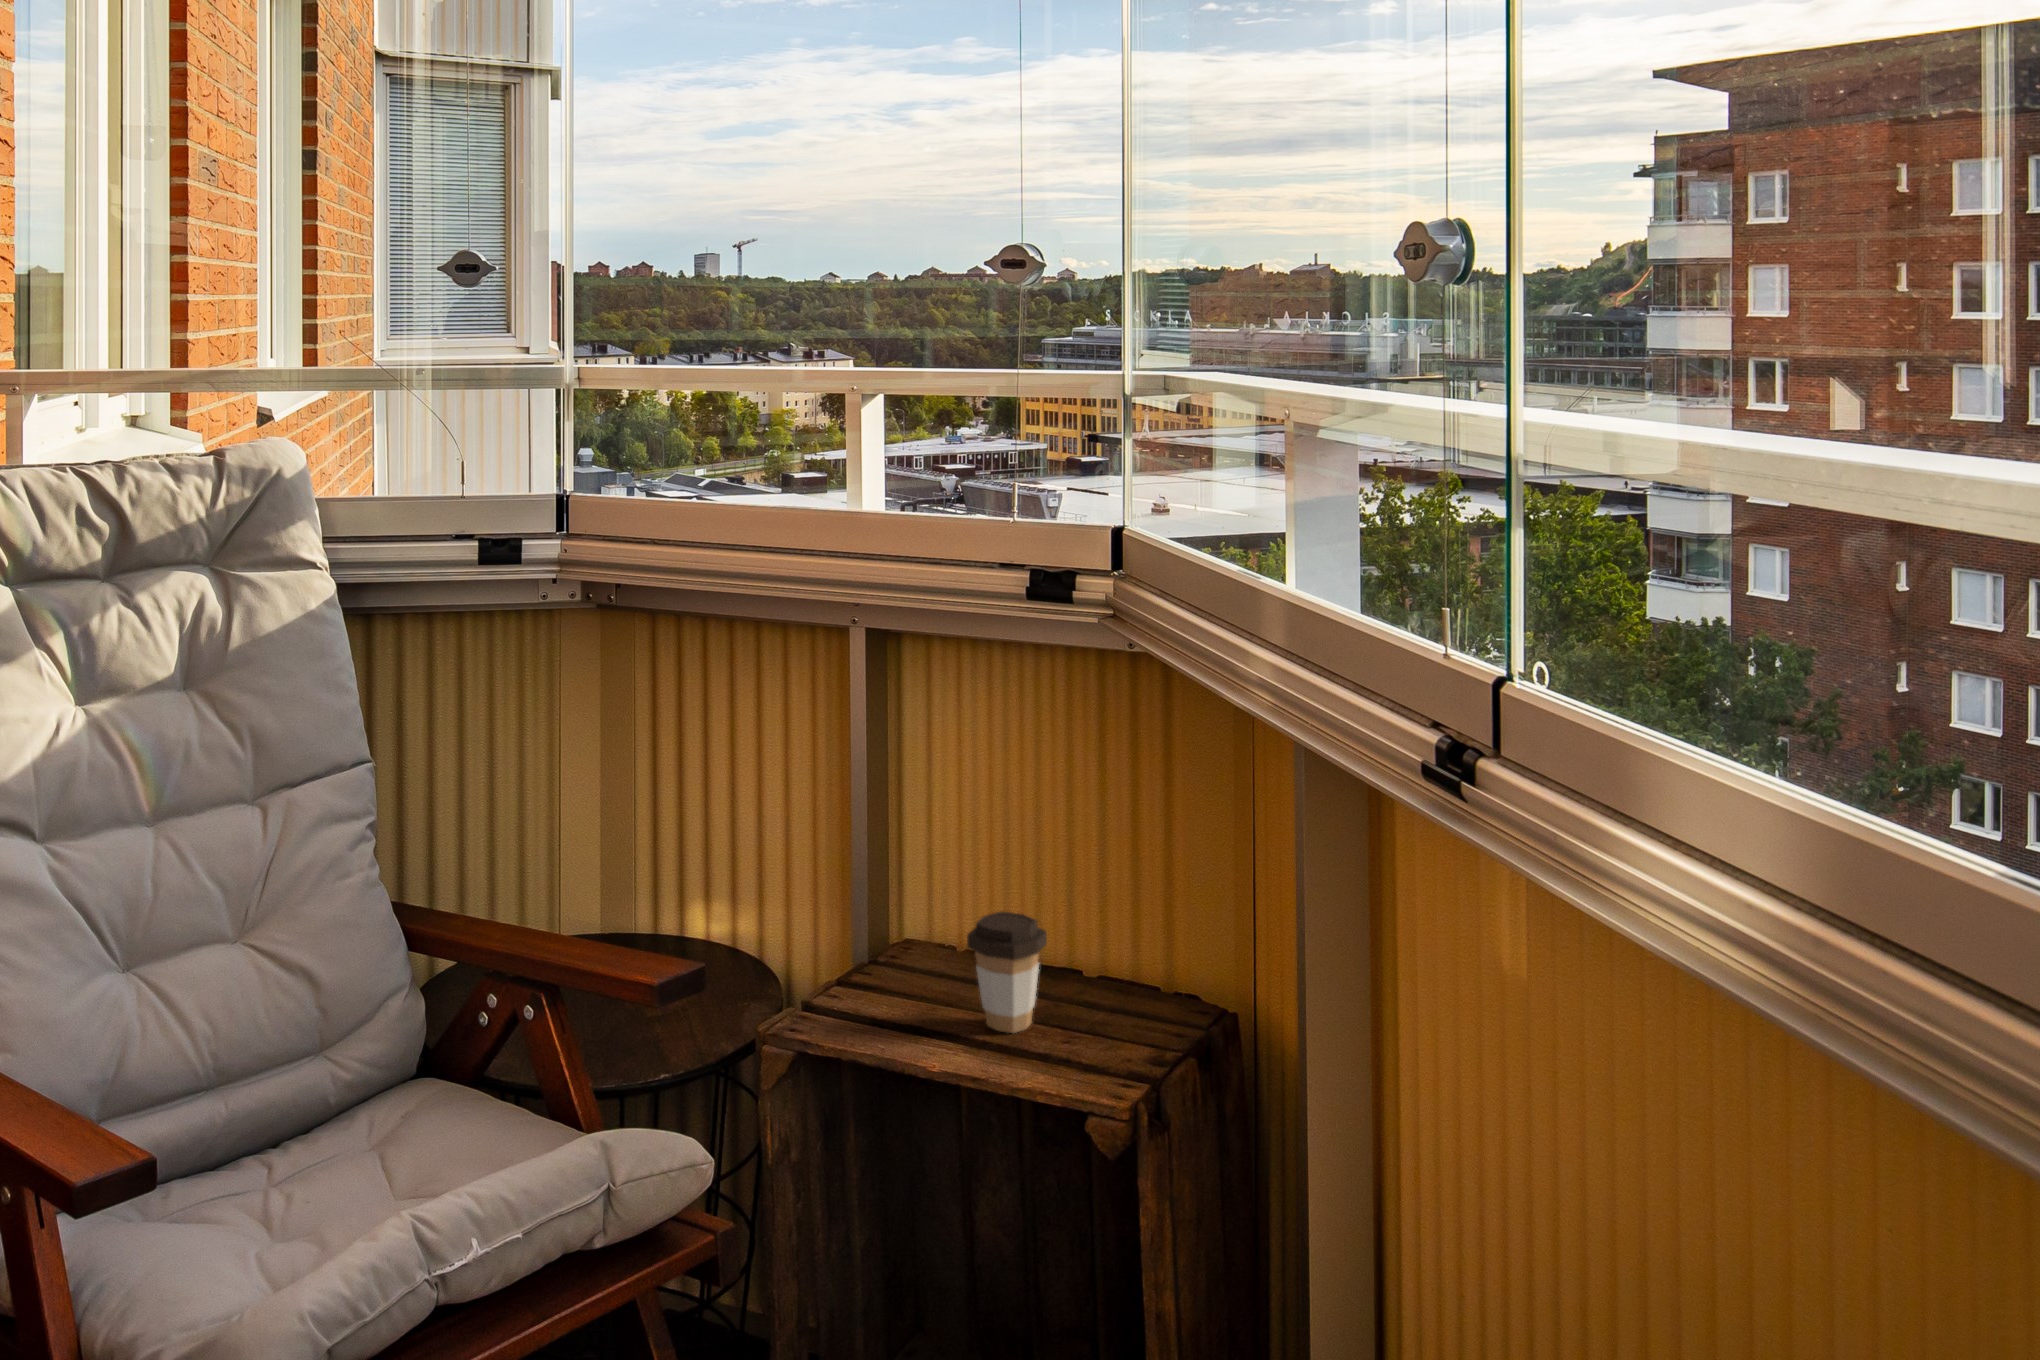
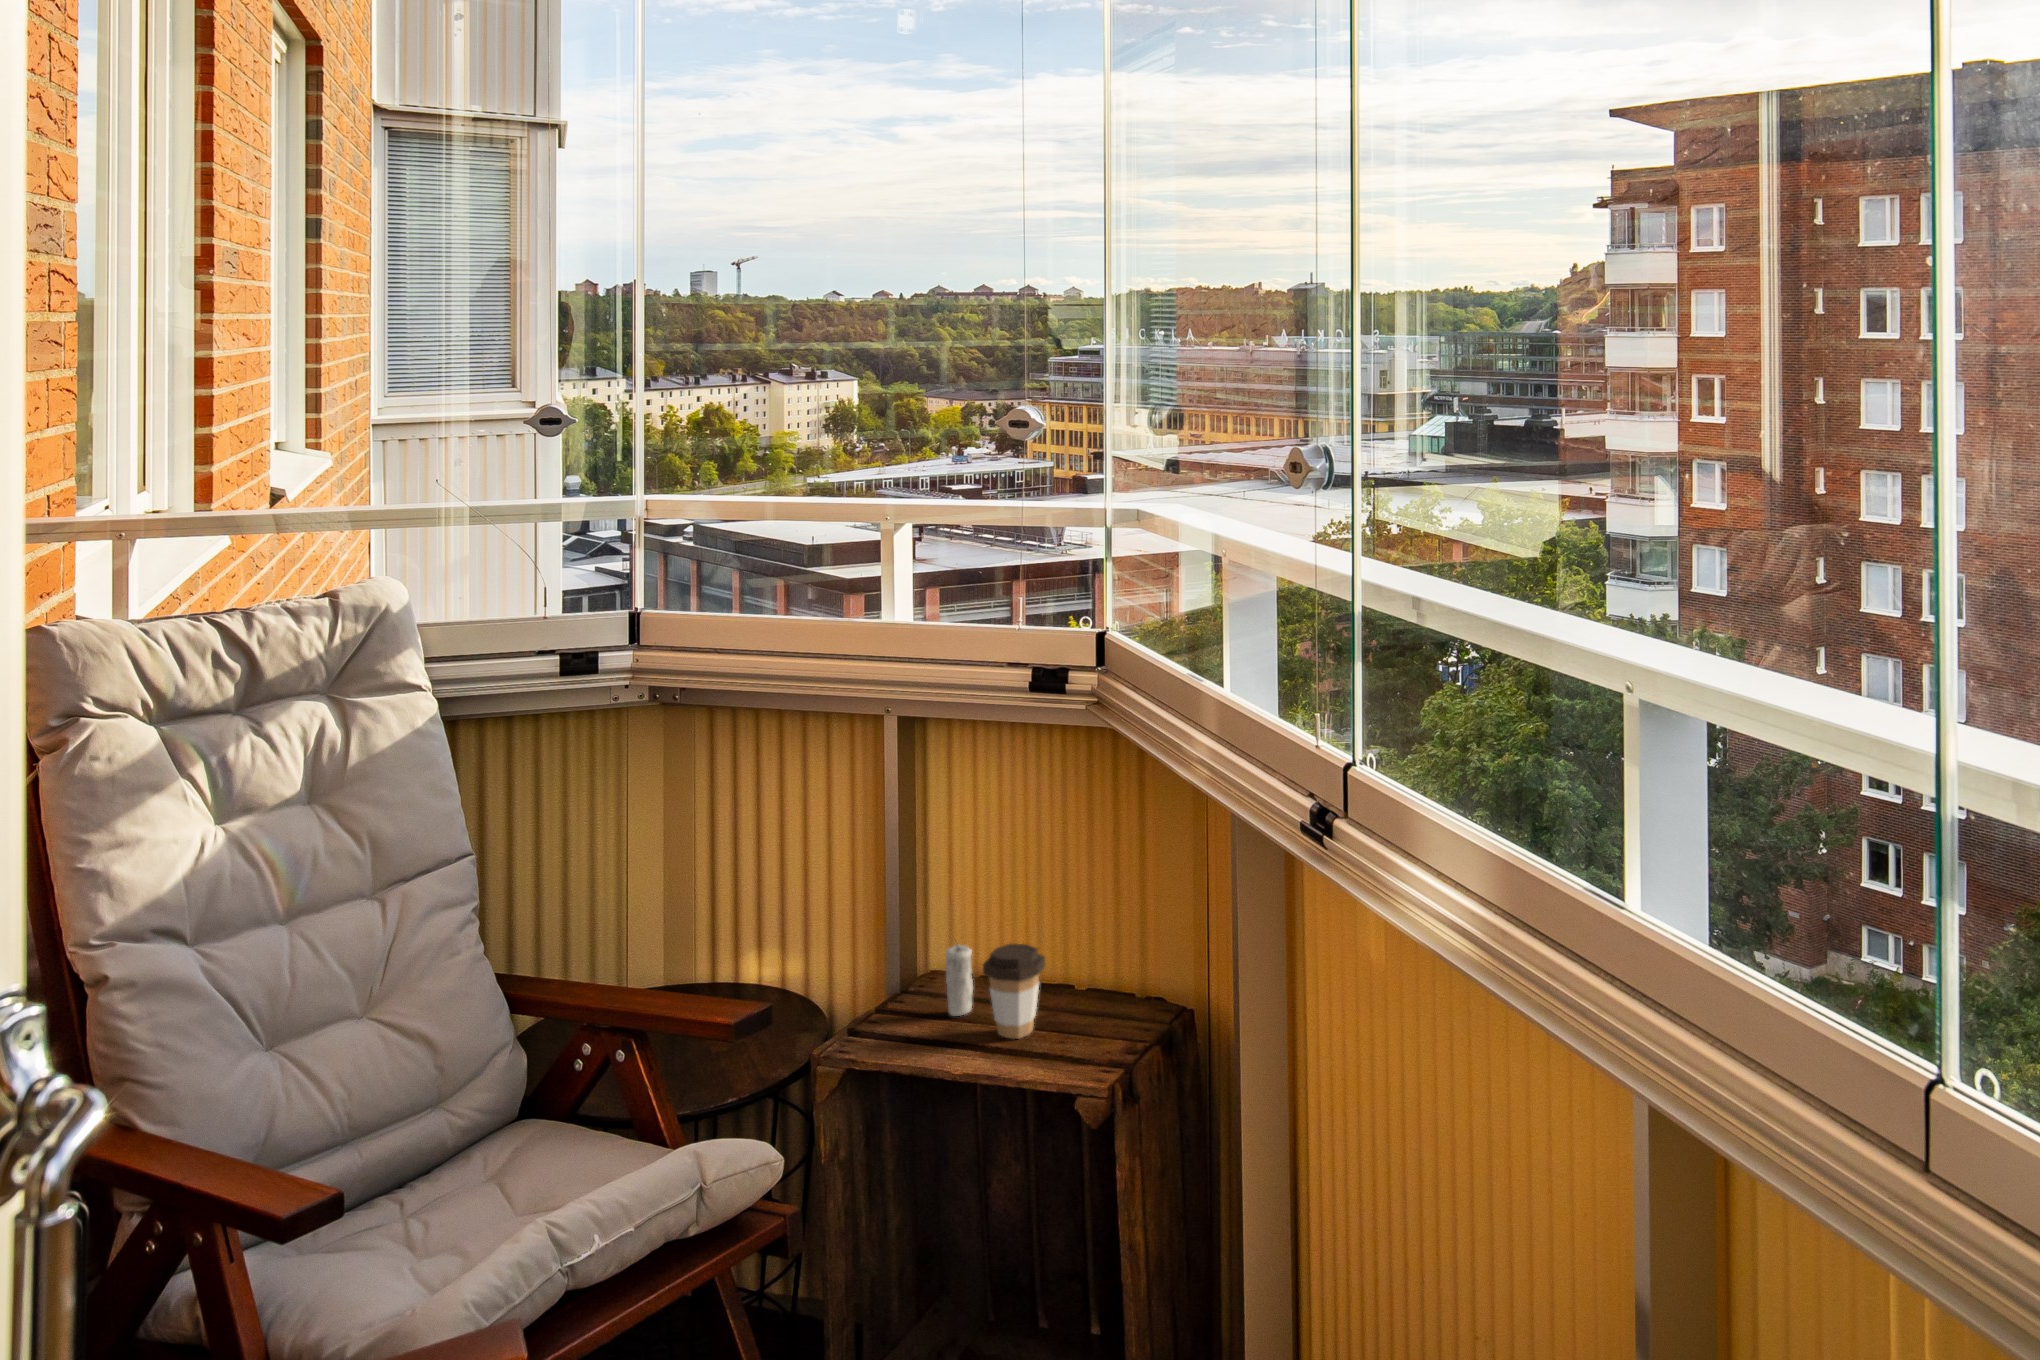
candle: none [921,896,956,998] -> present [946,939,973,1016]

